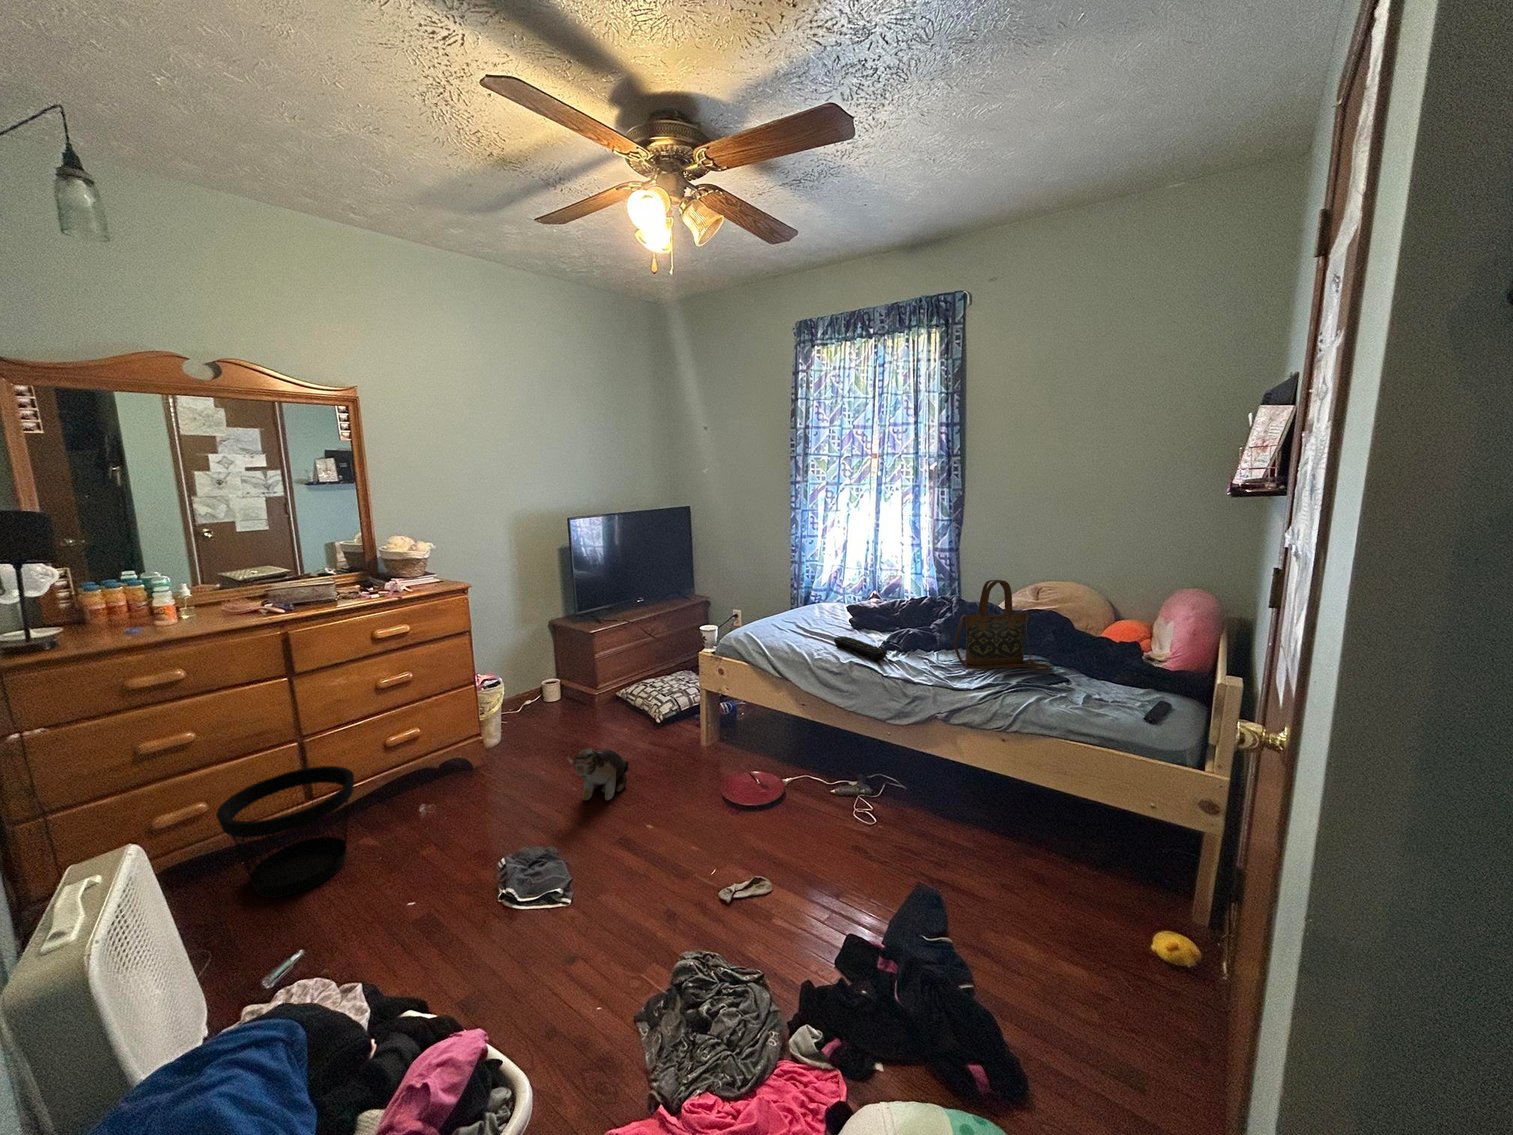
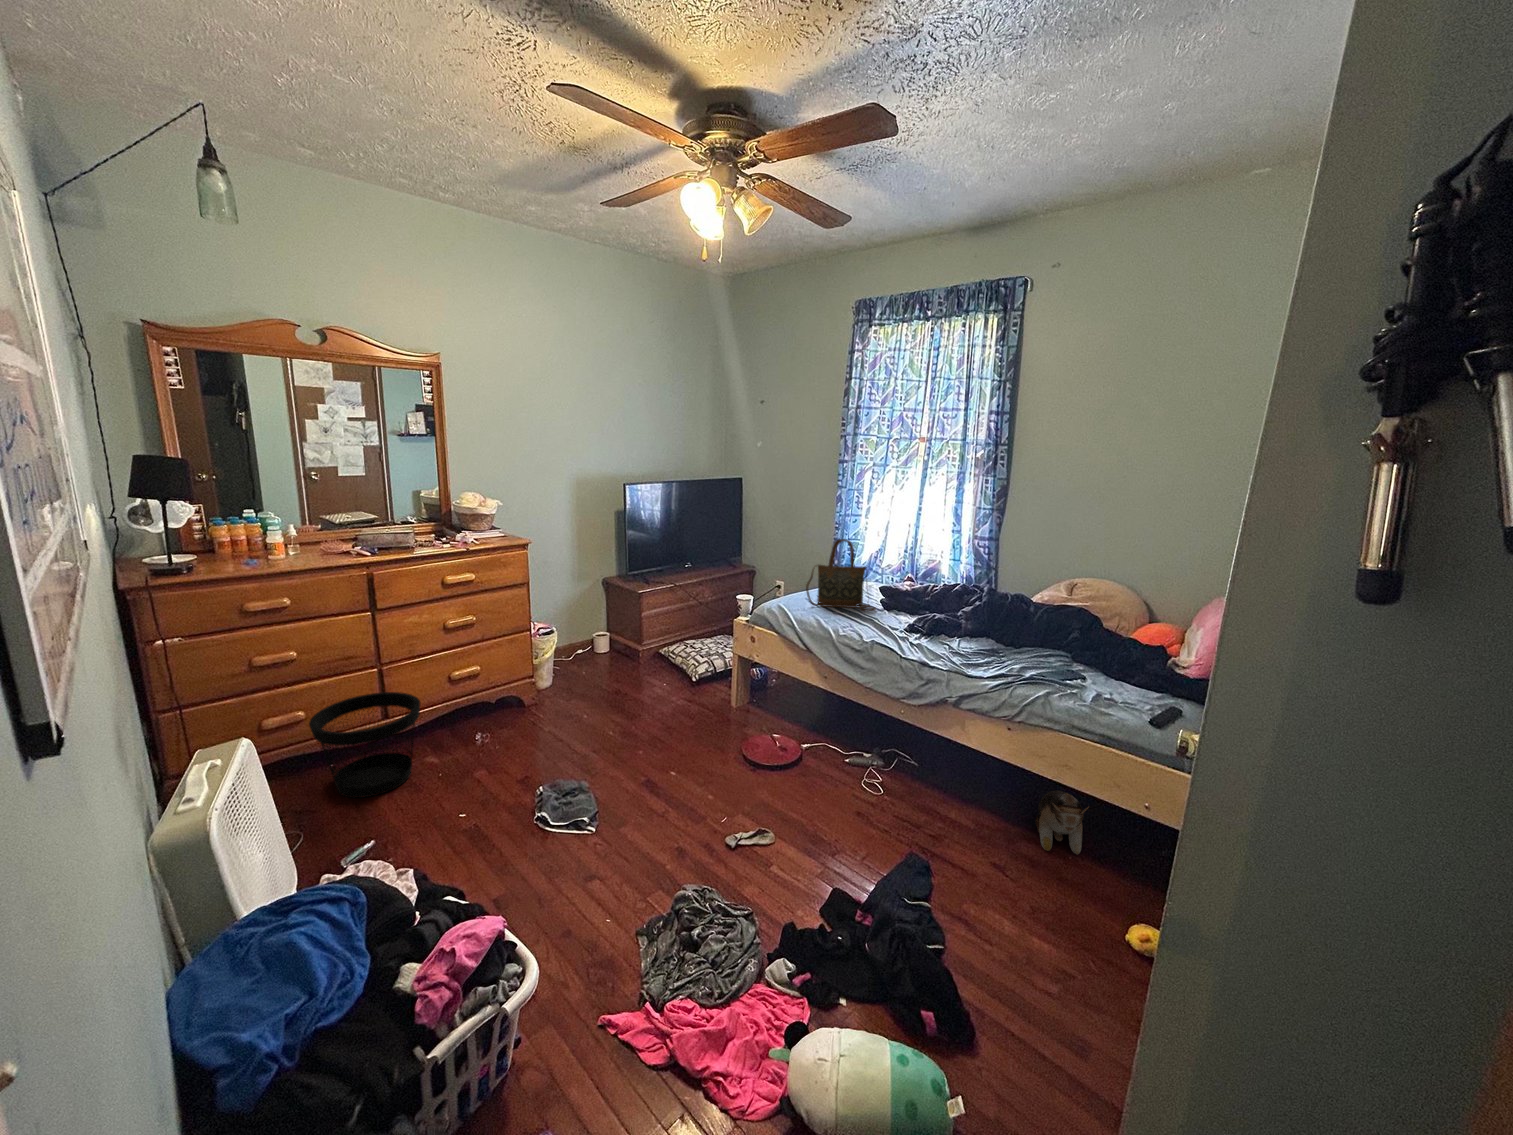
handbag: present [954,580,1050,671] -> present [806,539,876,611]
remote control: present [834,636,887,661] -> none [860,617,909,643]
plush toy: present [567,748,629,801] -> present [1035,790,1089,854]

